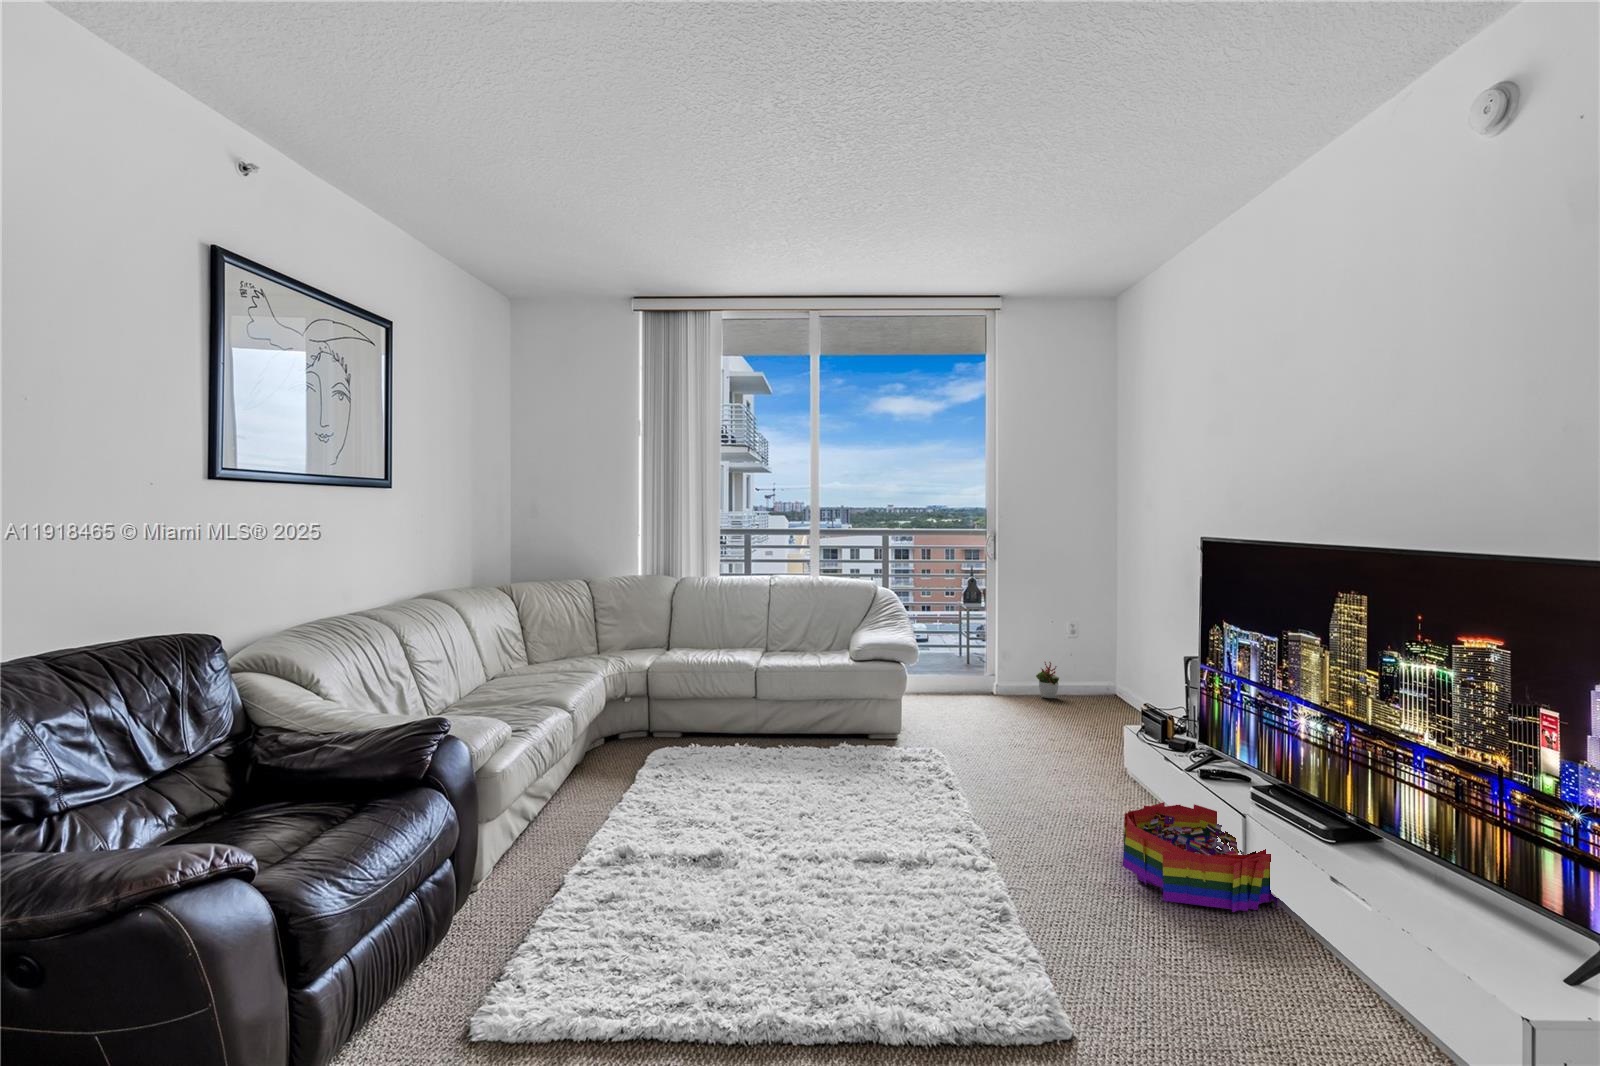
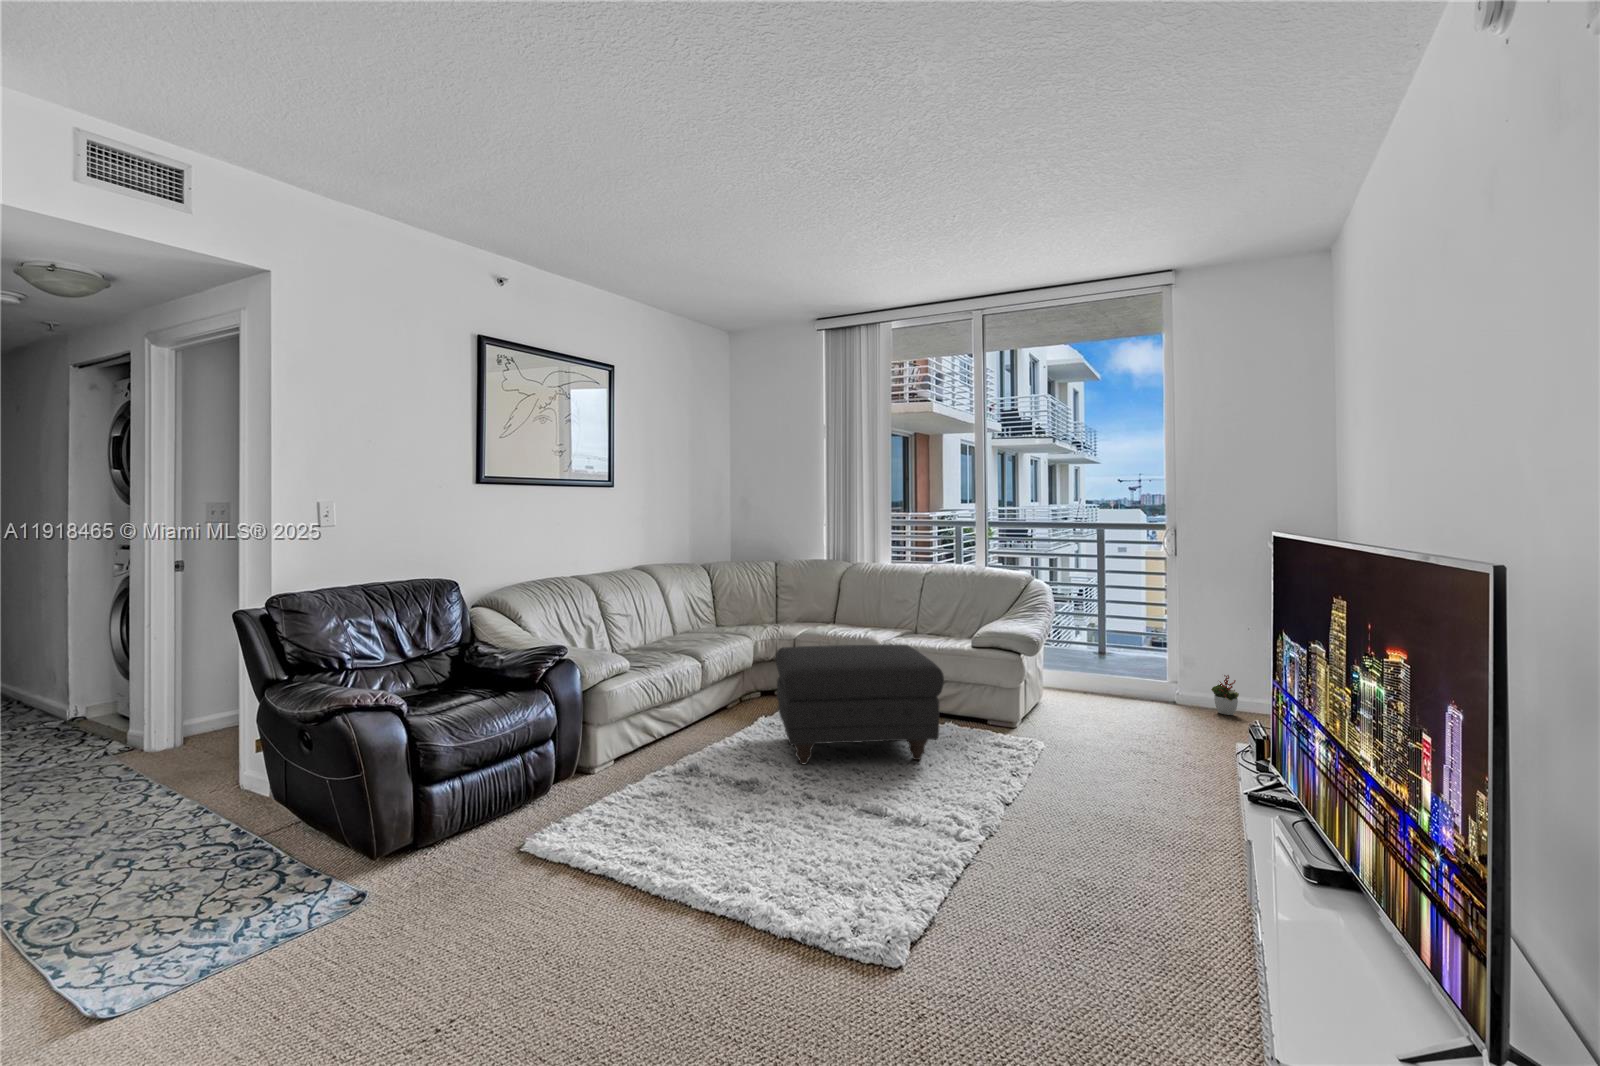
ottoman: none [674,665,883,821] -> present [776,645,944,764]
storage bin: present [1122,802,1278,912] -> none [1095,813,1267,938]

